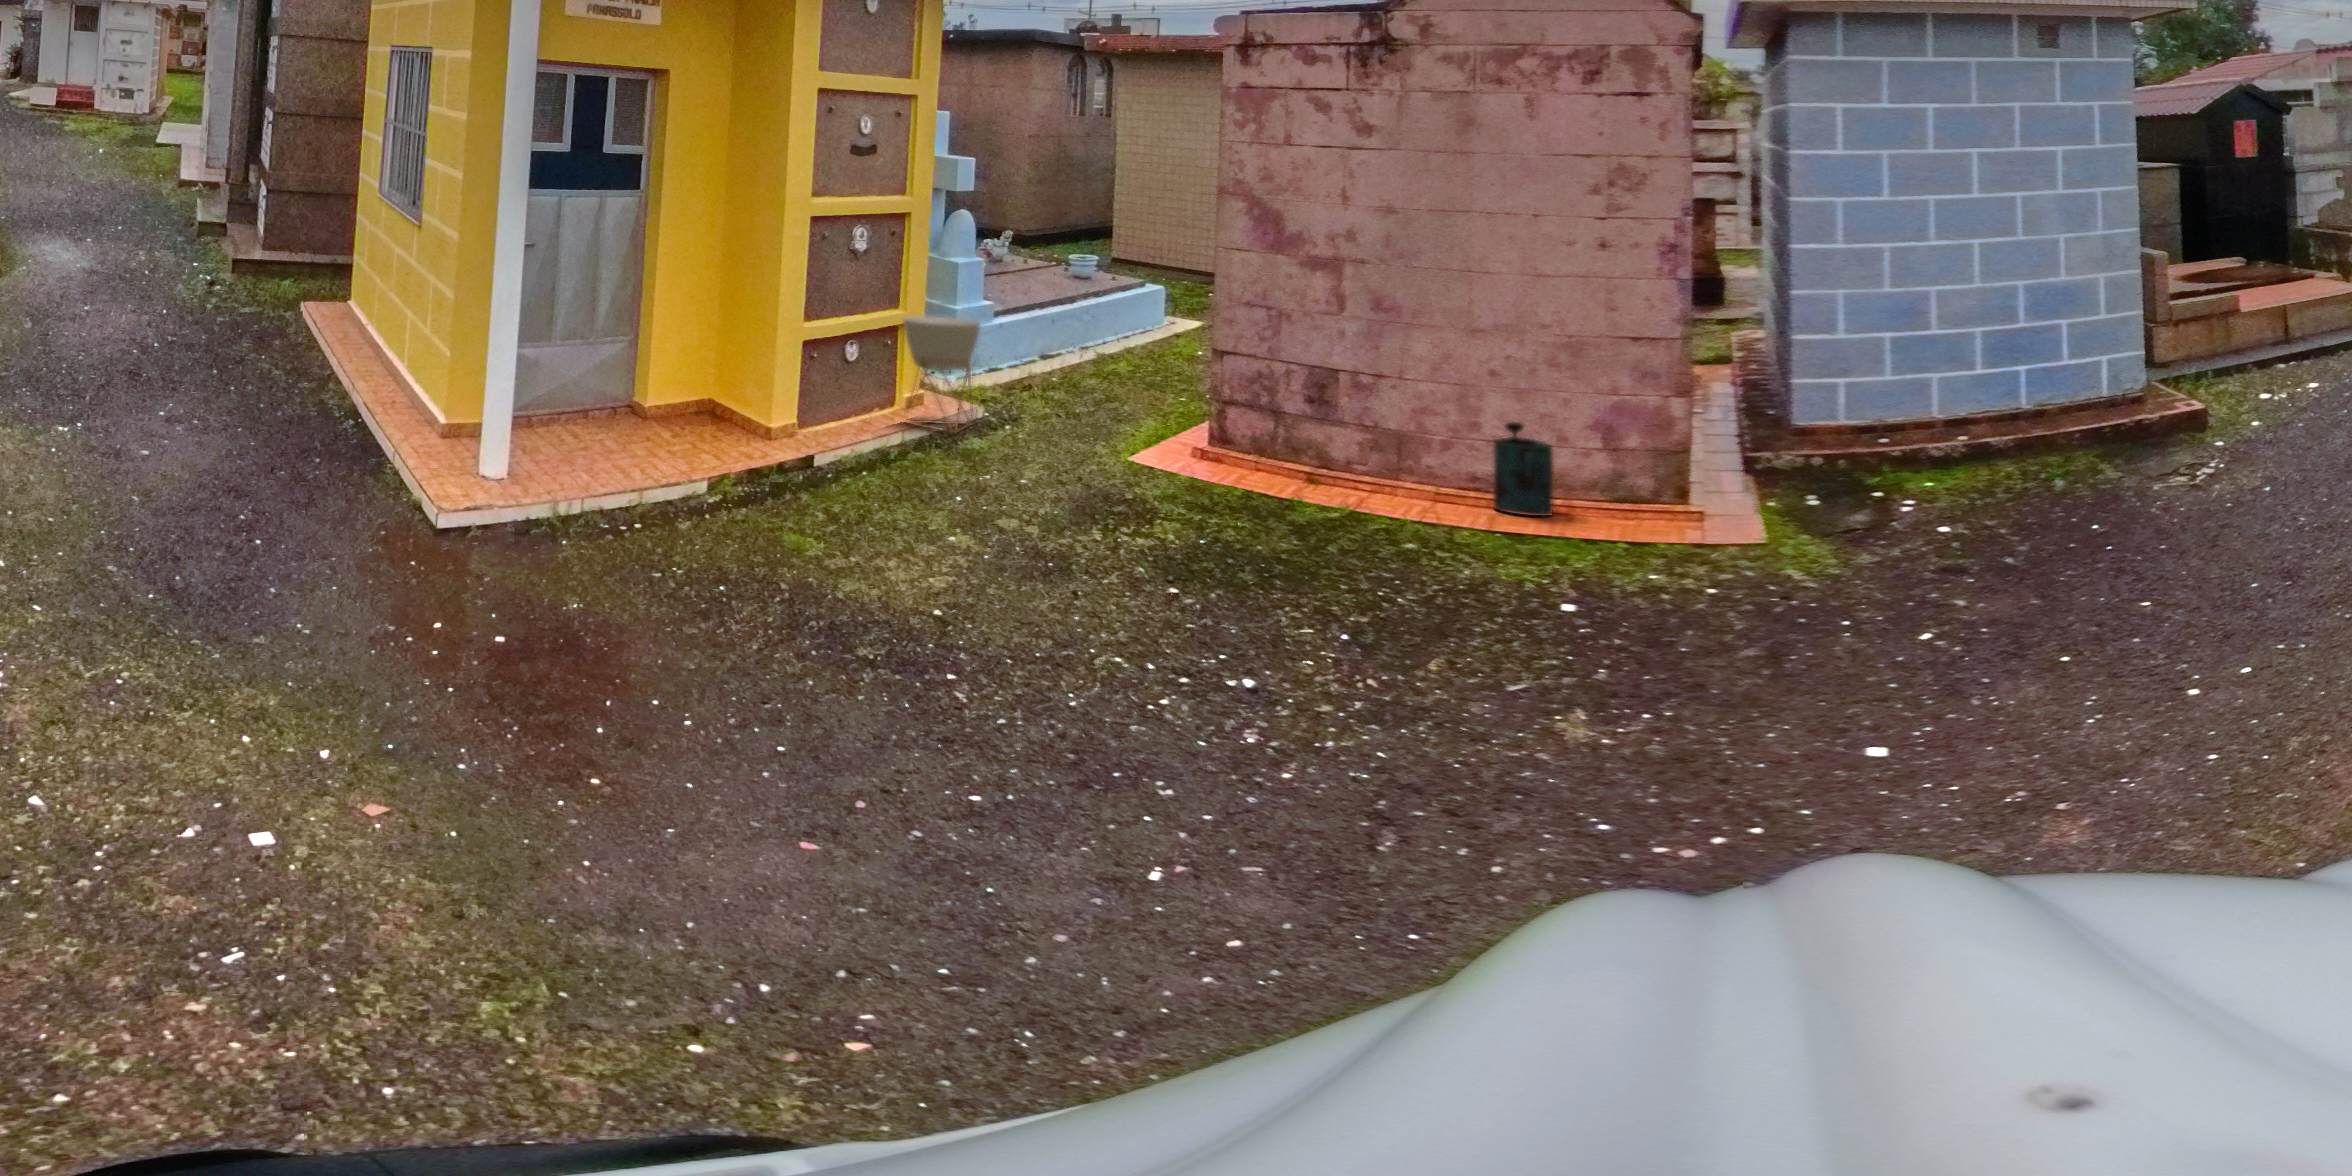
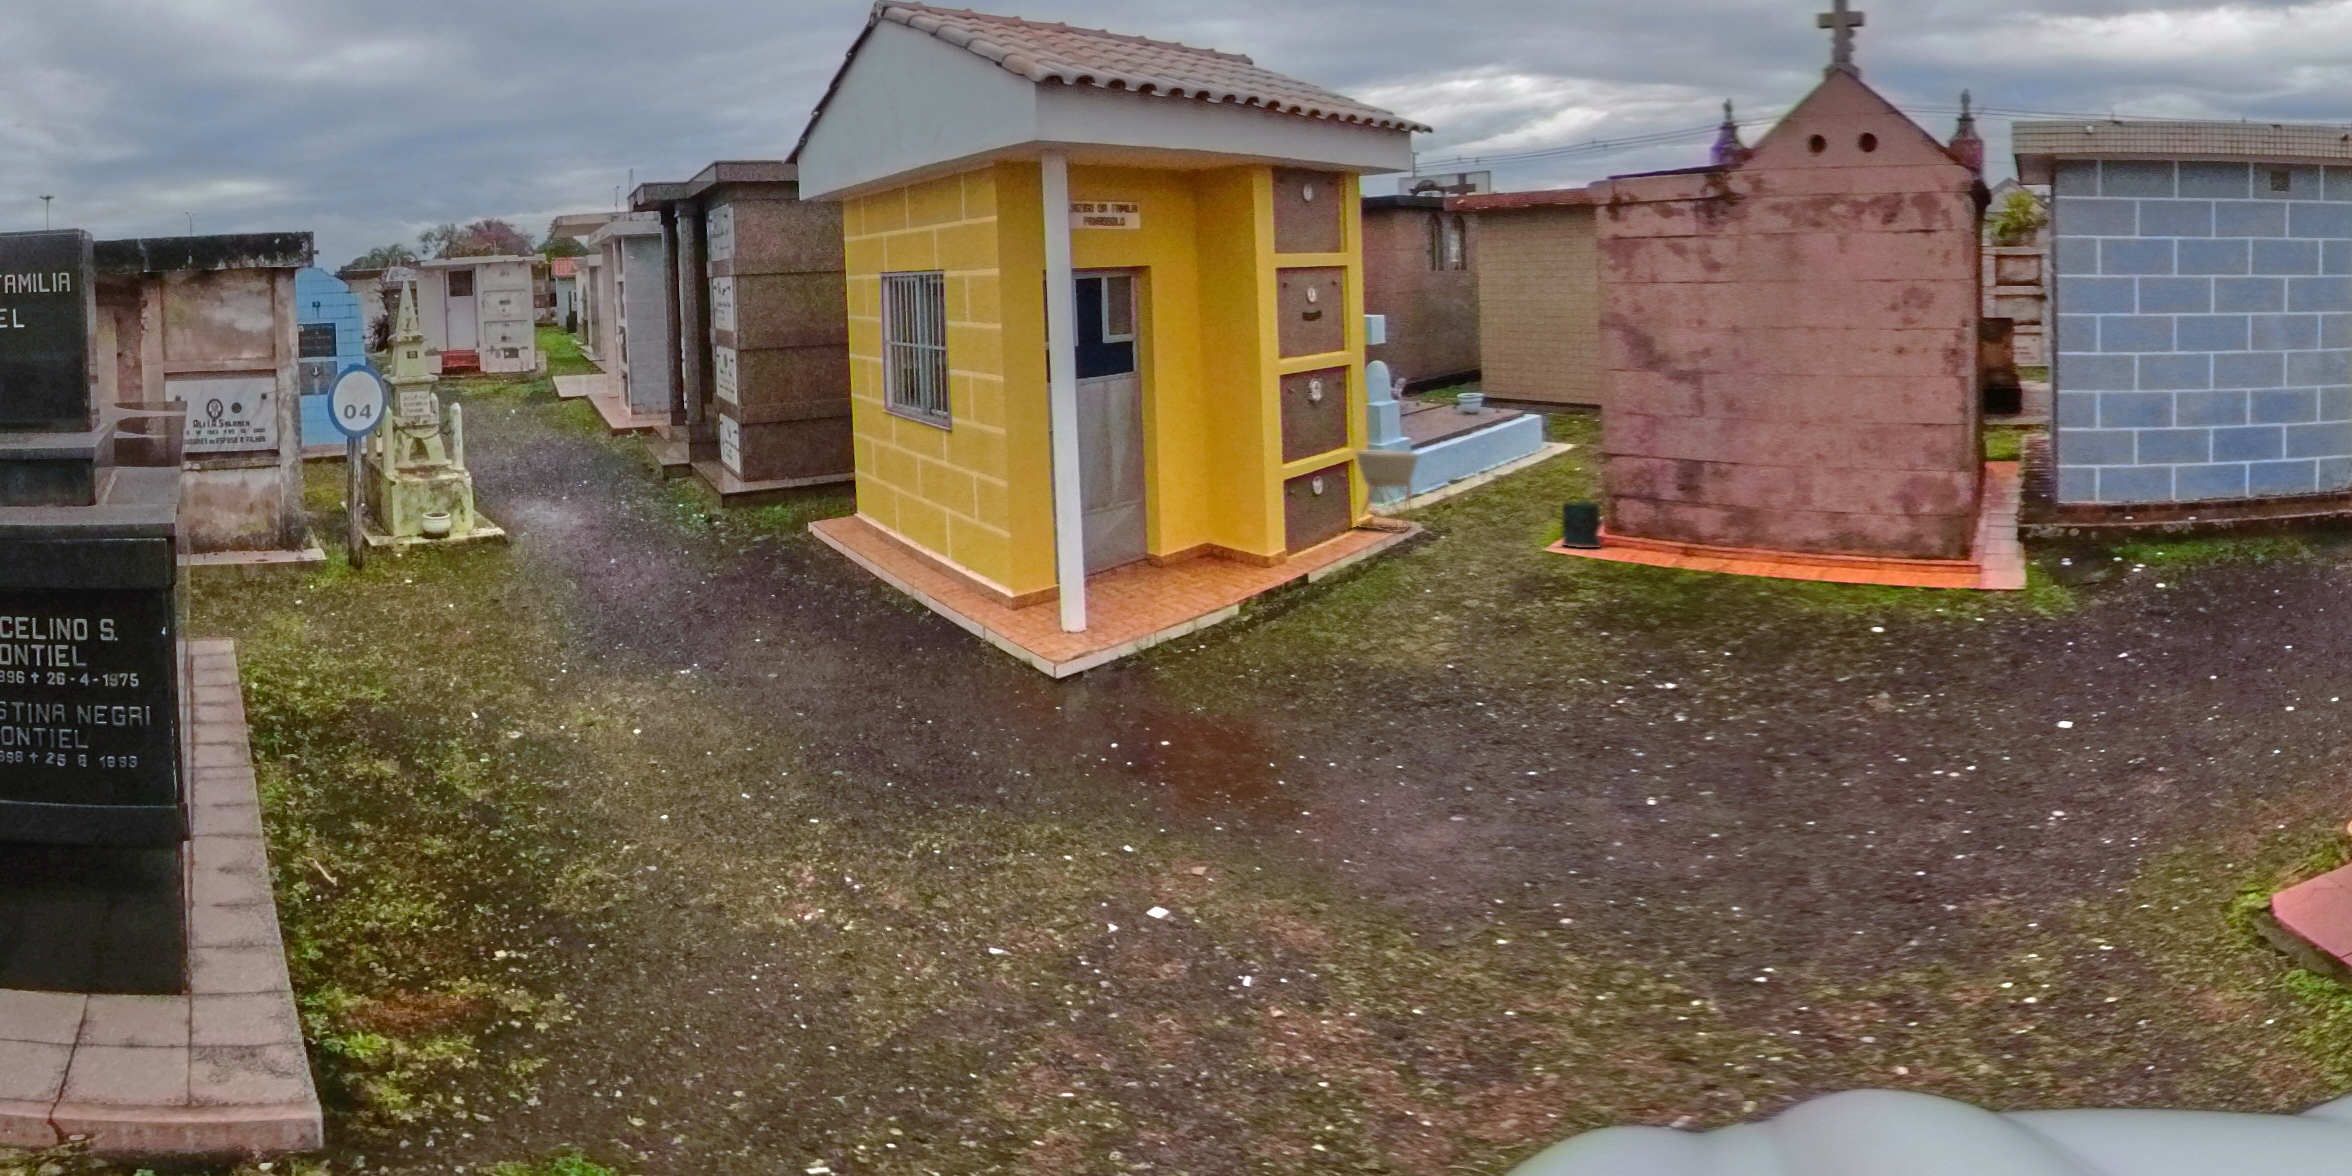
watering can: present [1493,422,1553,516] -> present [1555,501,1605,548]

